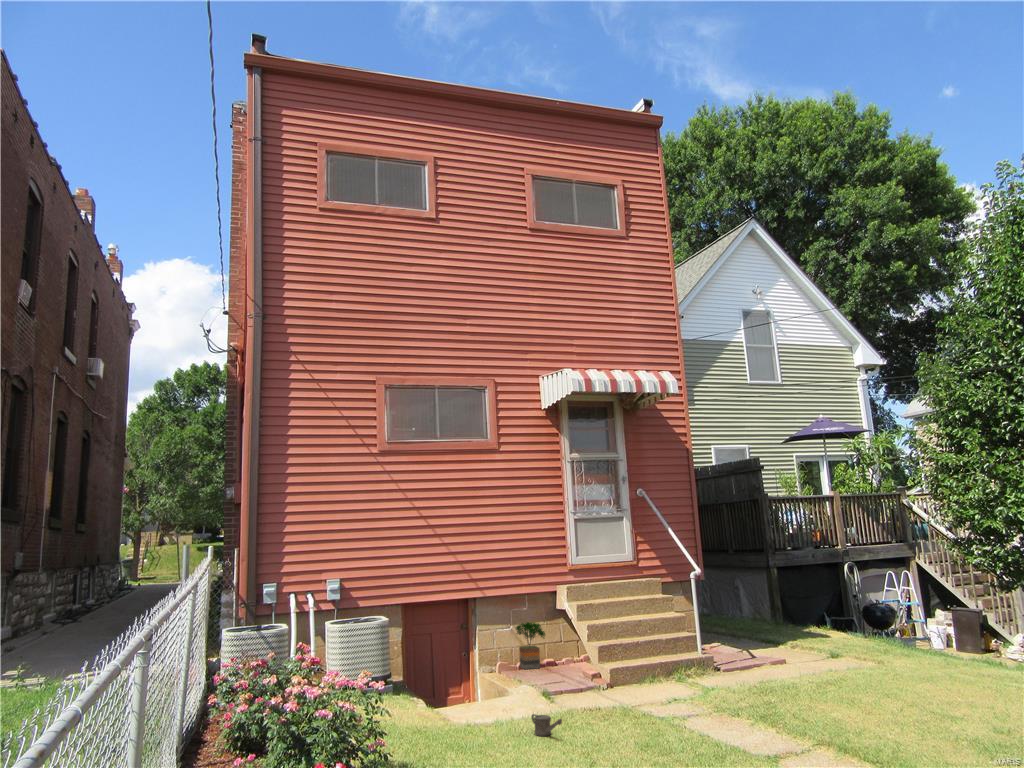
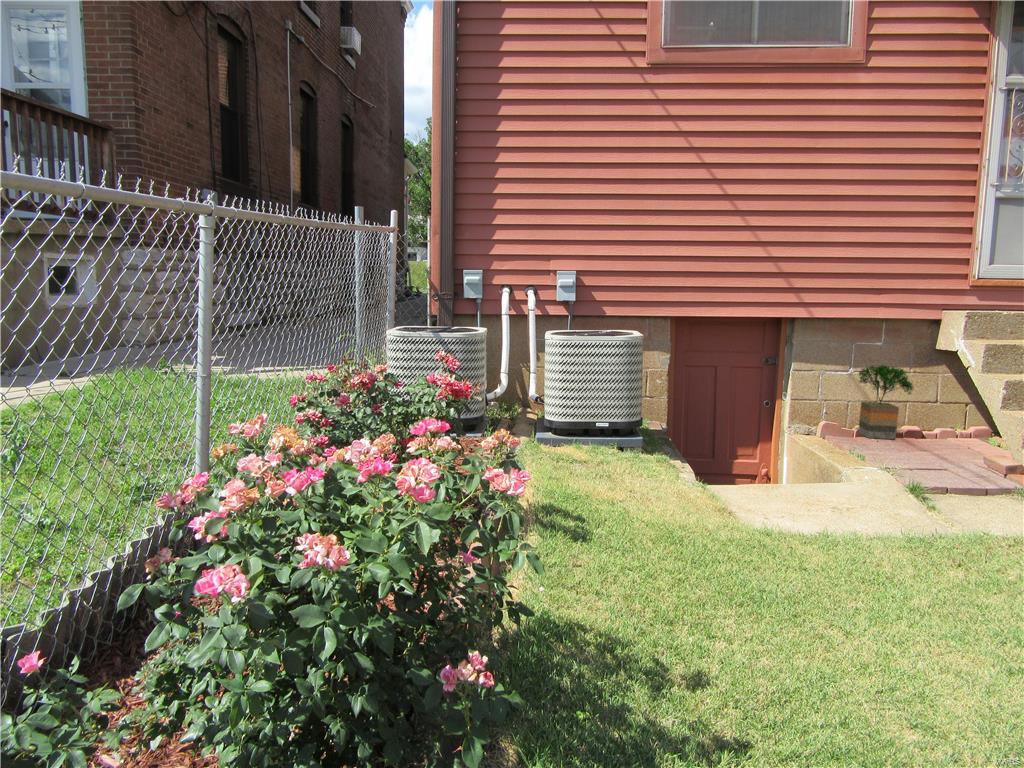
watering can: present [531,714,562,736] -> none [905,541,988,593]

